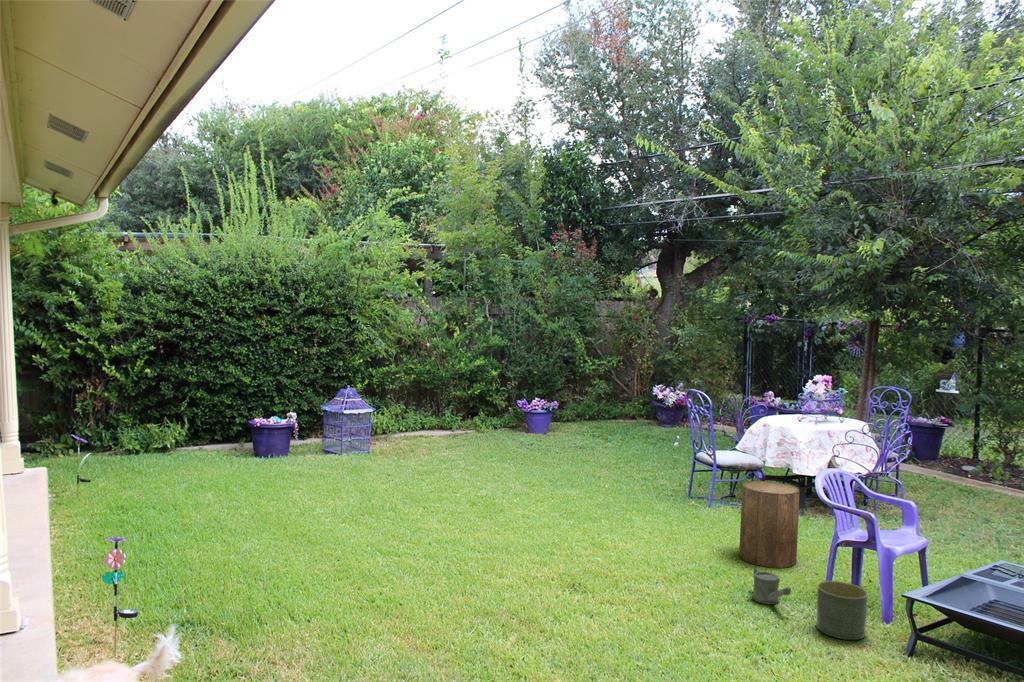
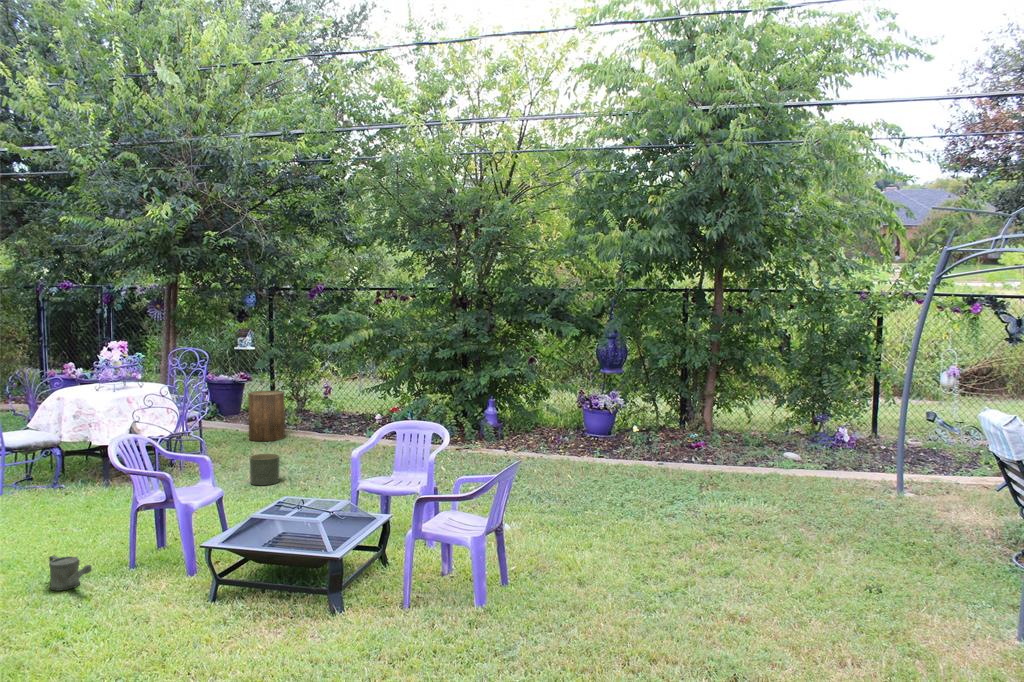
stool: present [739,481,799,568] -> present [248,391,285,441]
planter: present [817,581,868,640] -> present [250,454,280,485]

